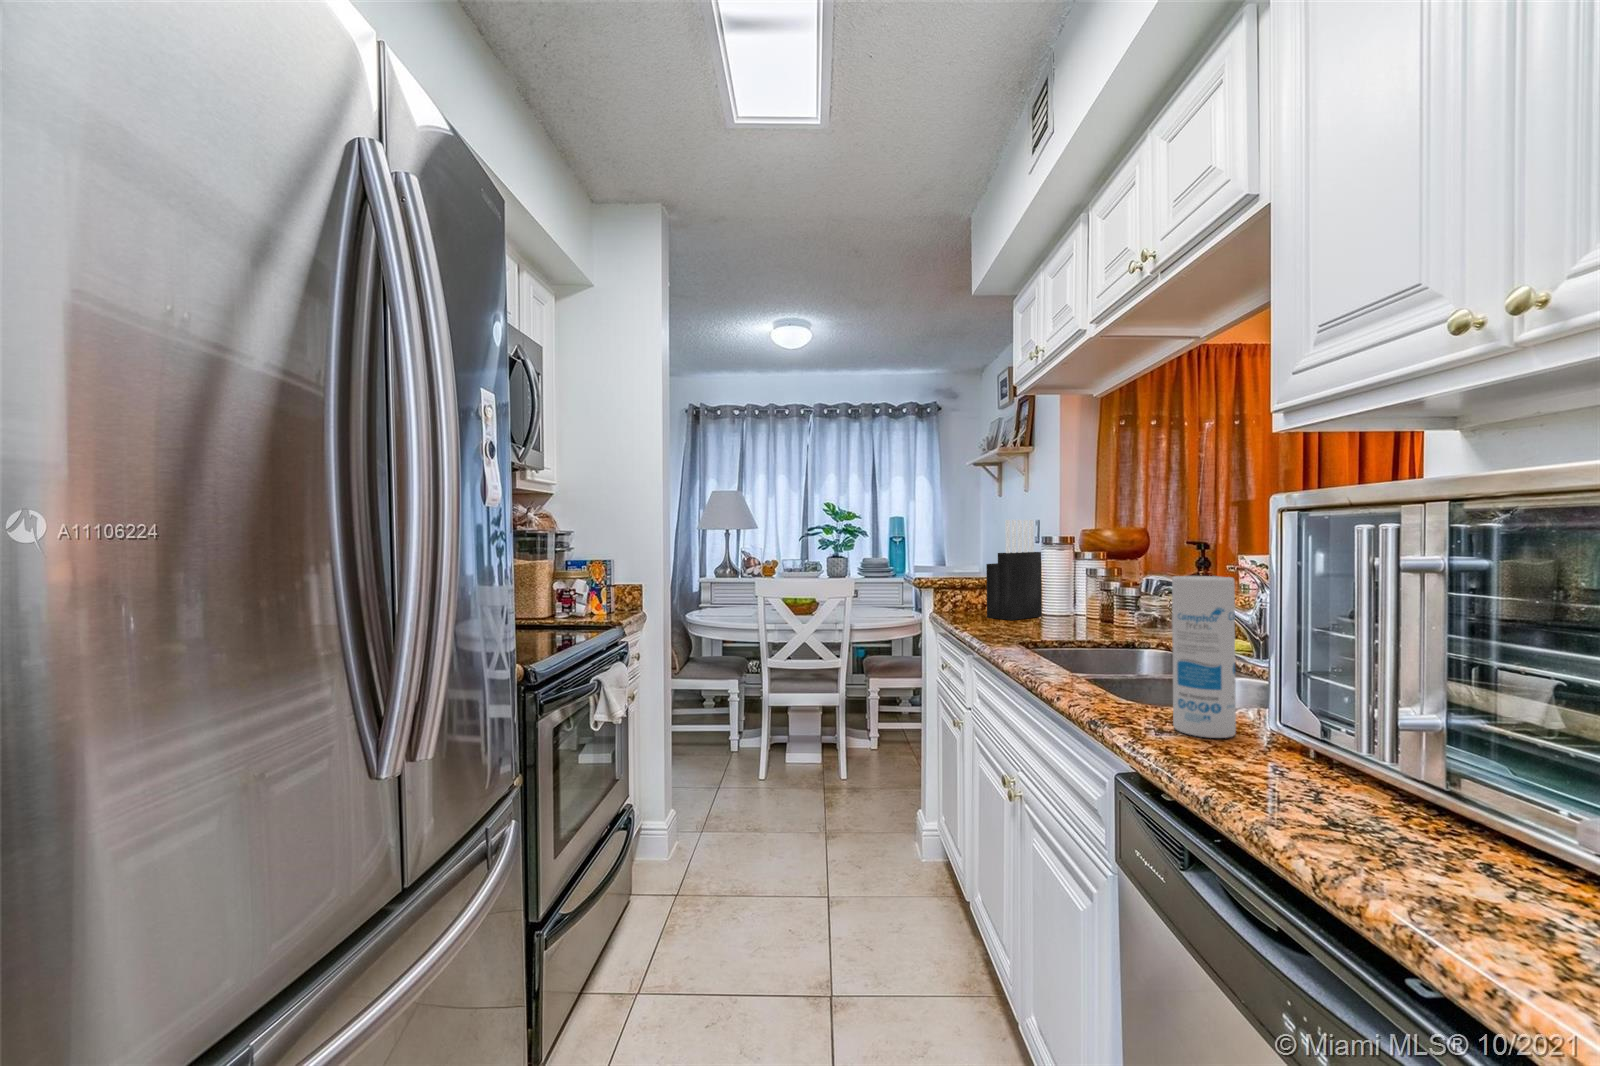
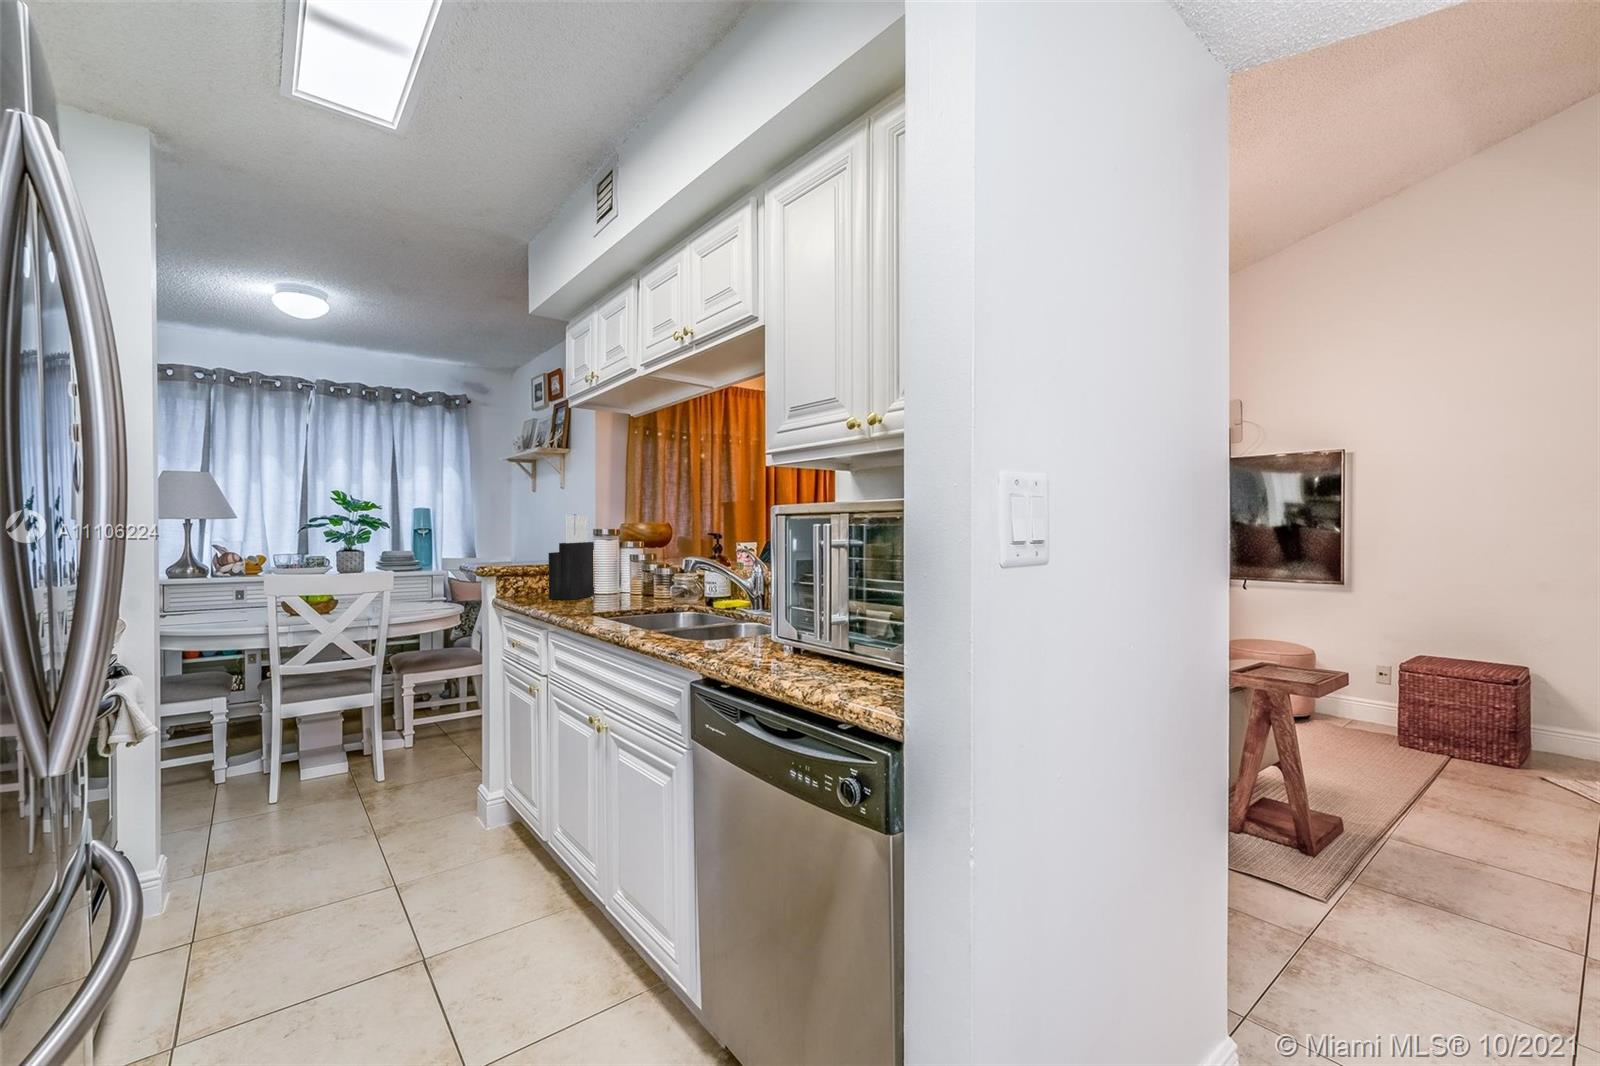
canister: present [1172,576,1236,738] -> none [718,554,752,652]

